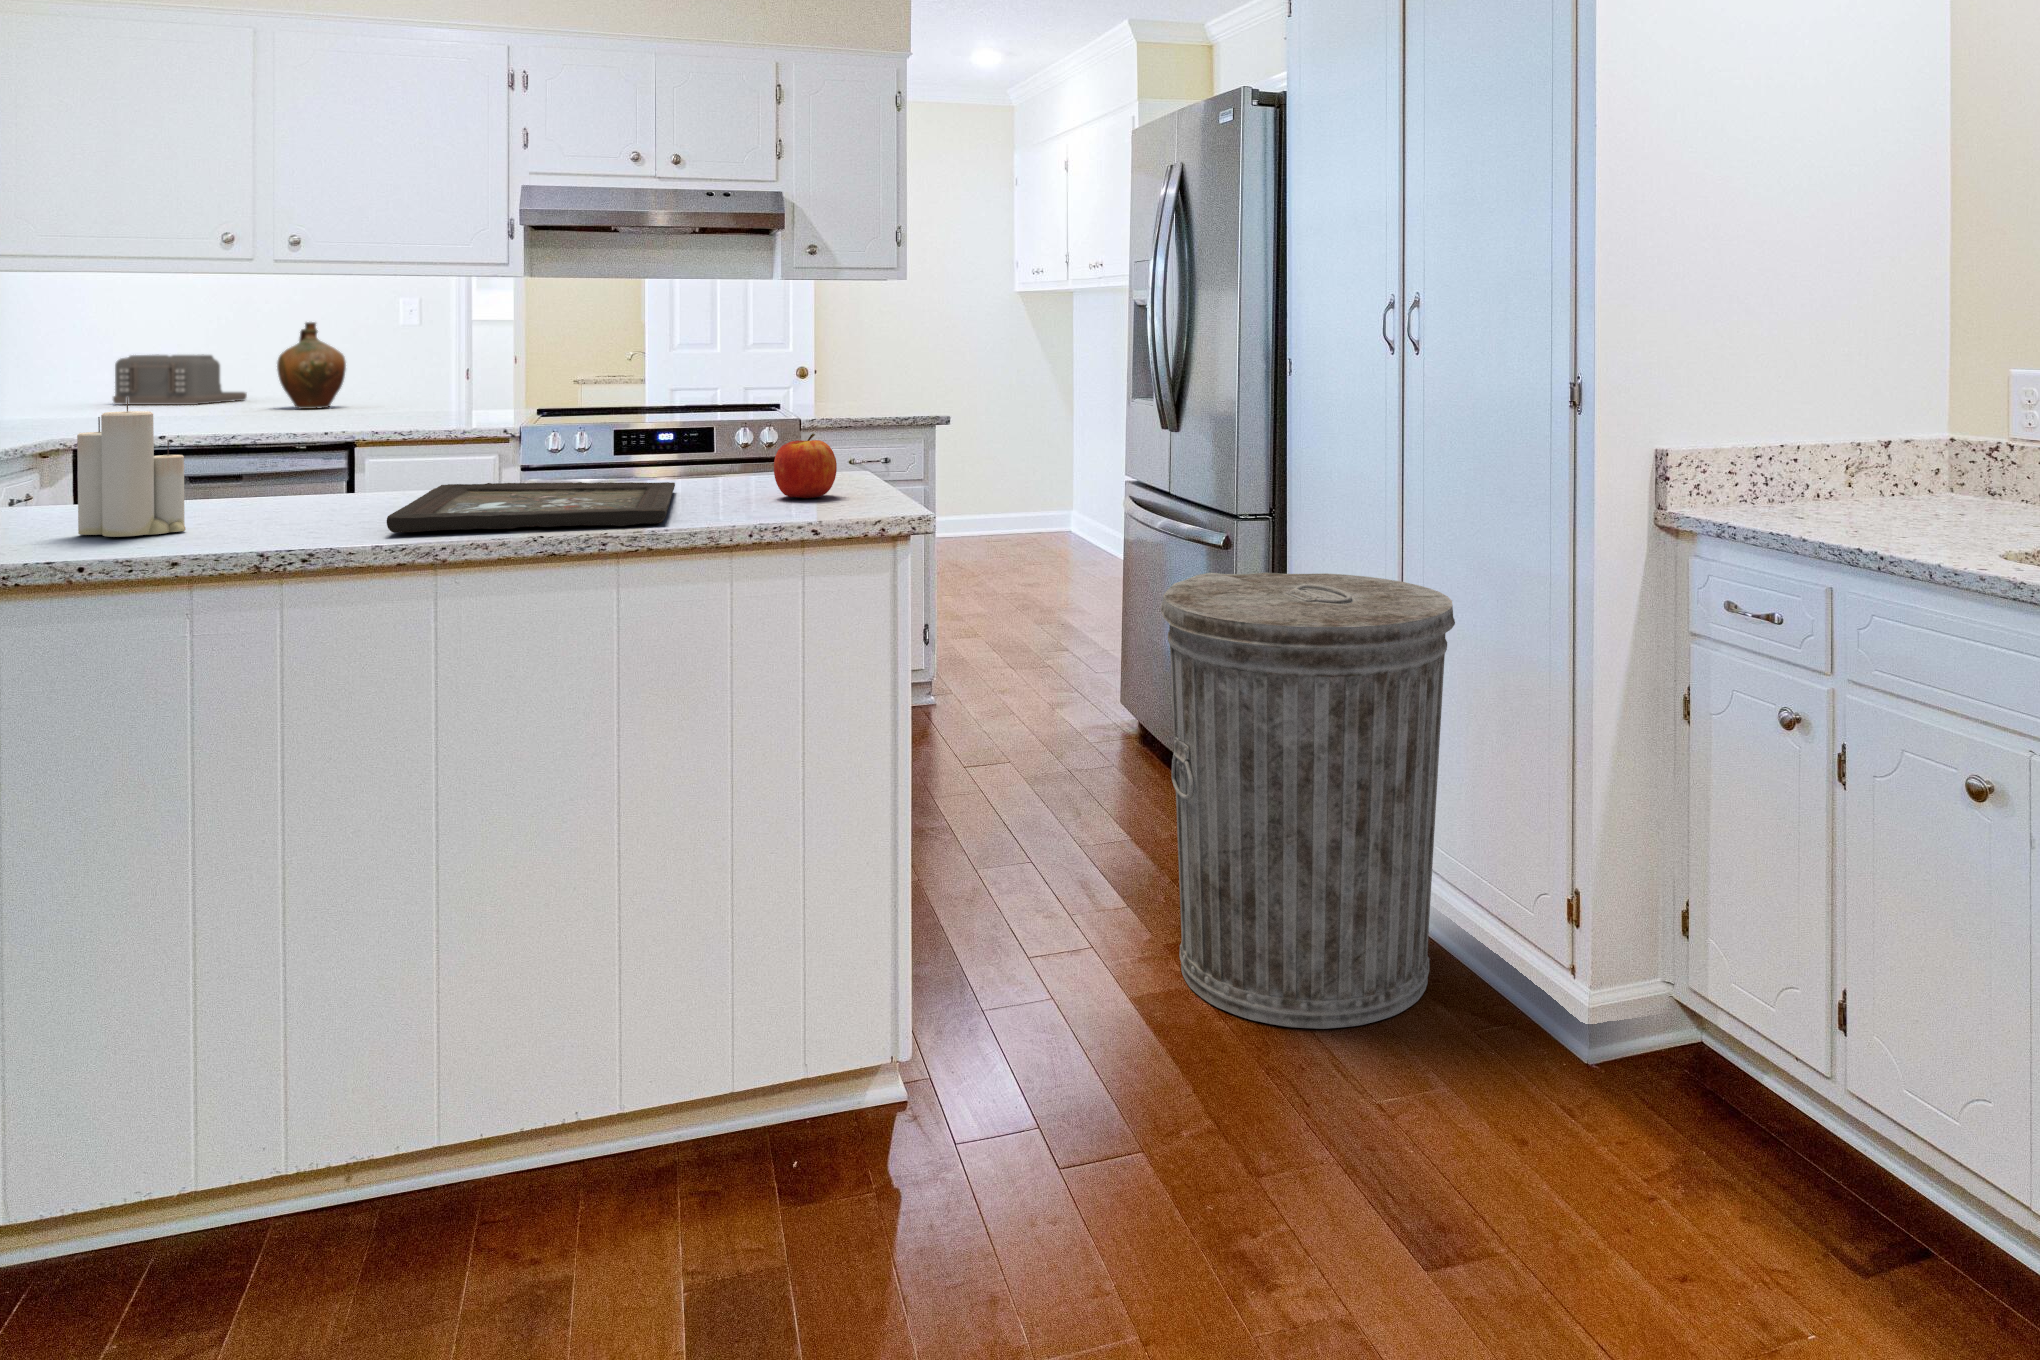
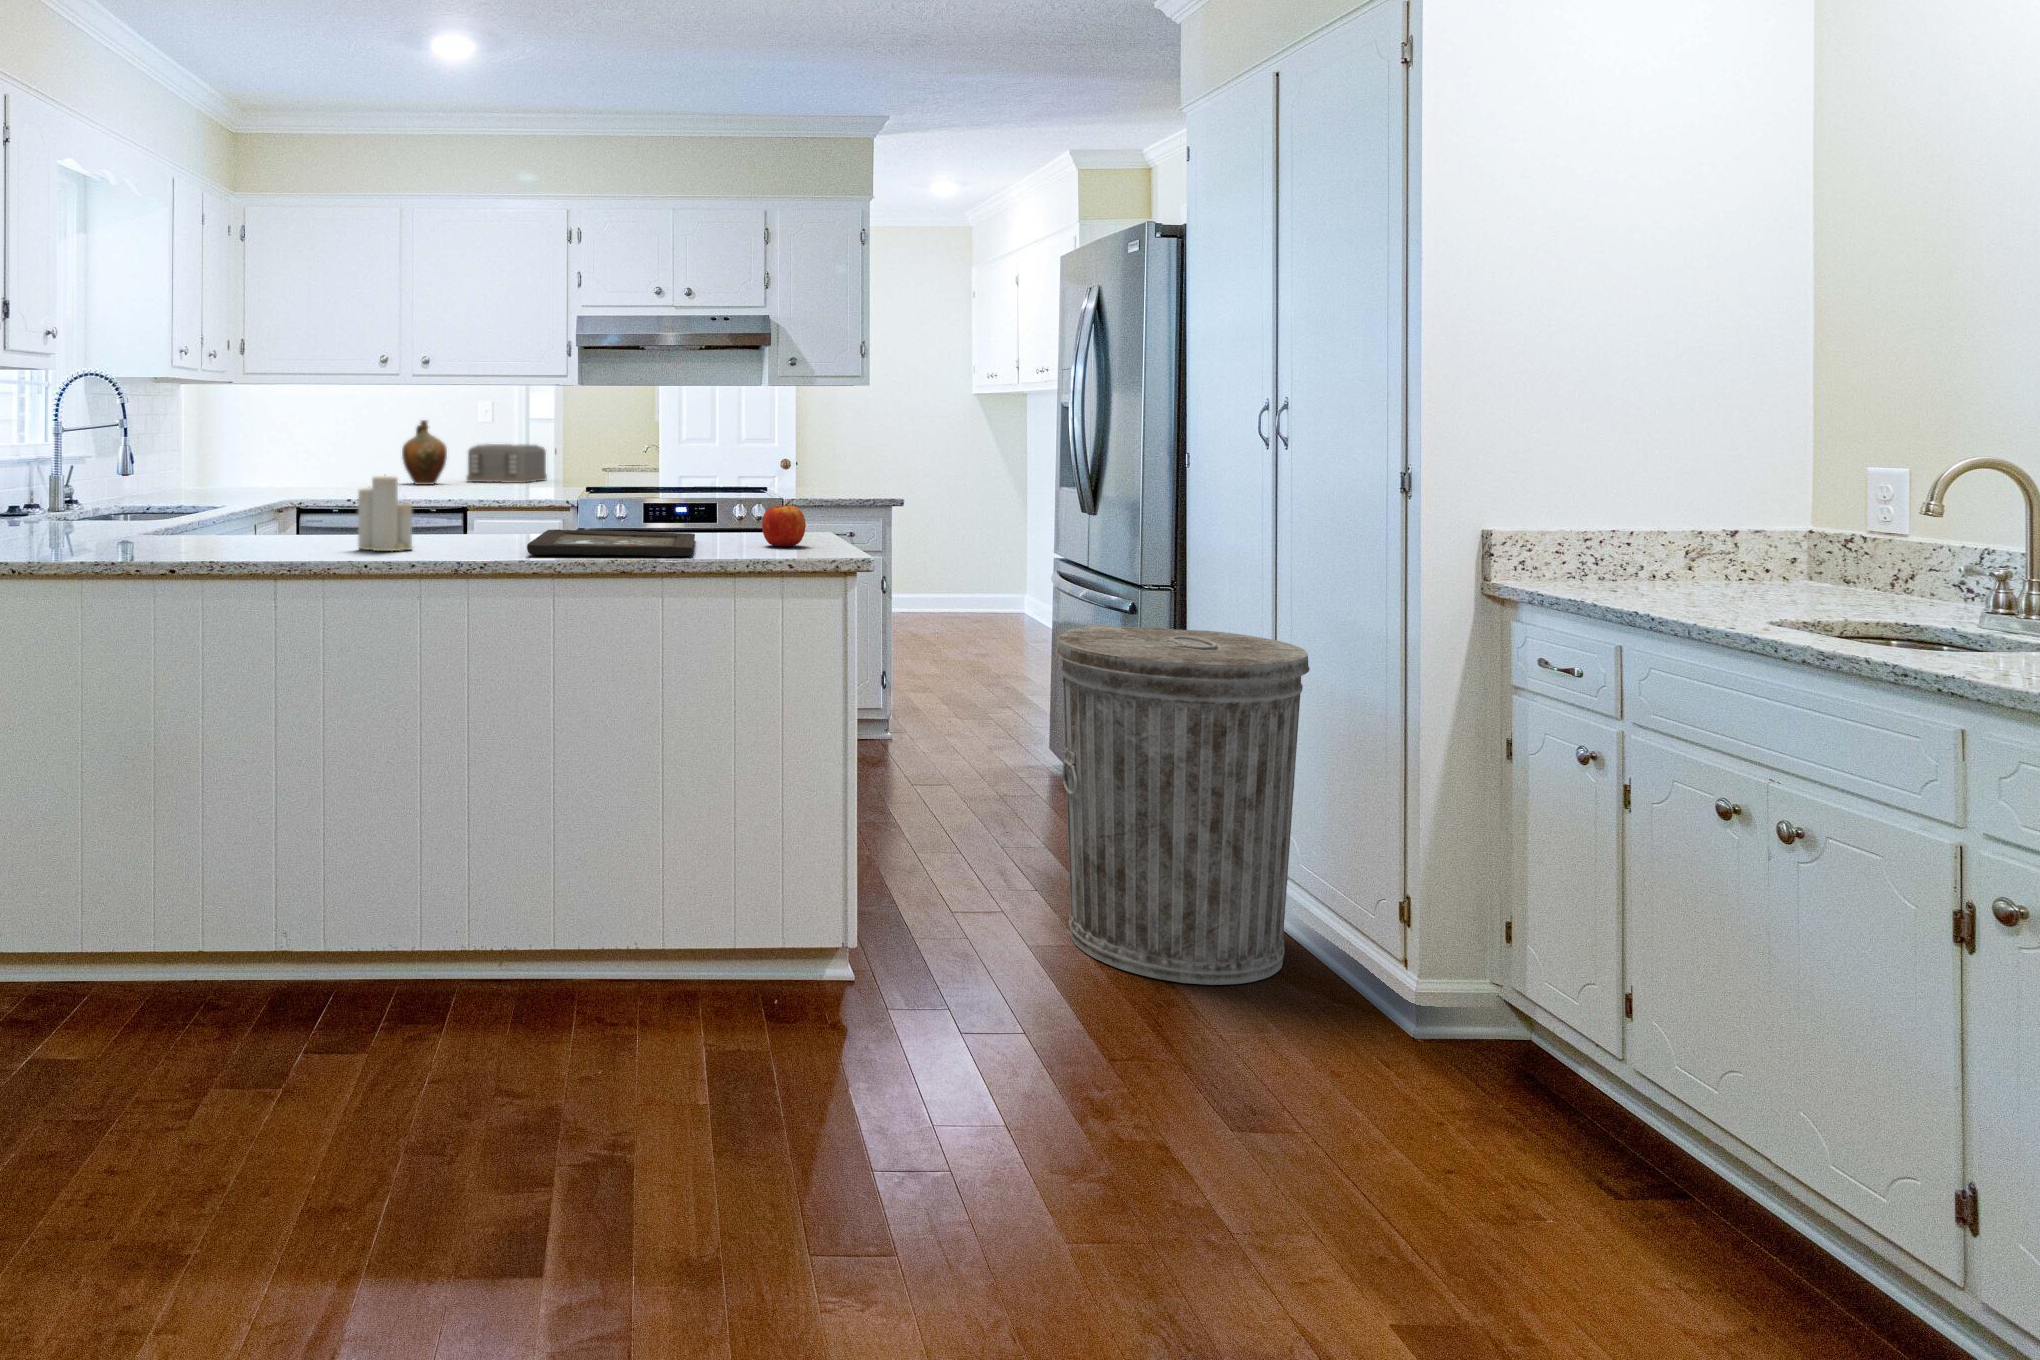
toaster: present [113,355,247,405] -> present [467,444,547,483]

